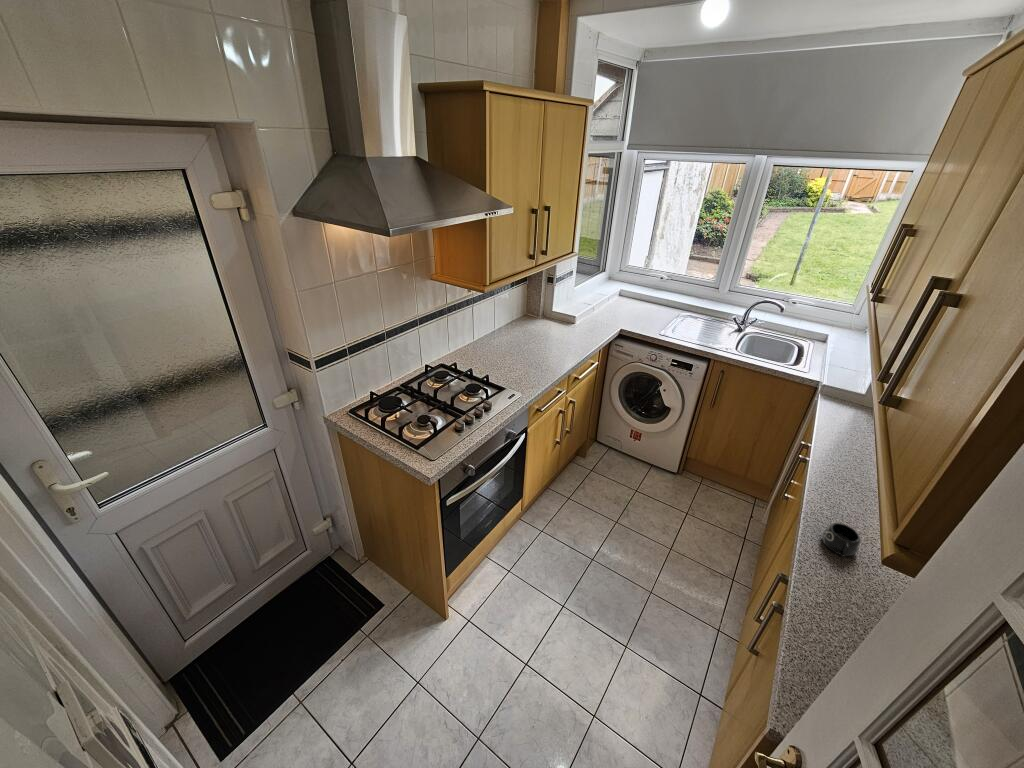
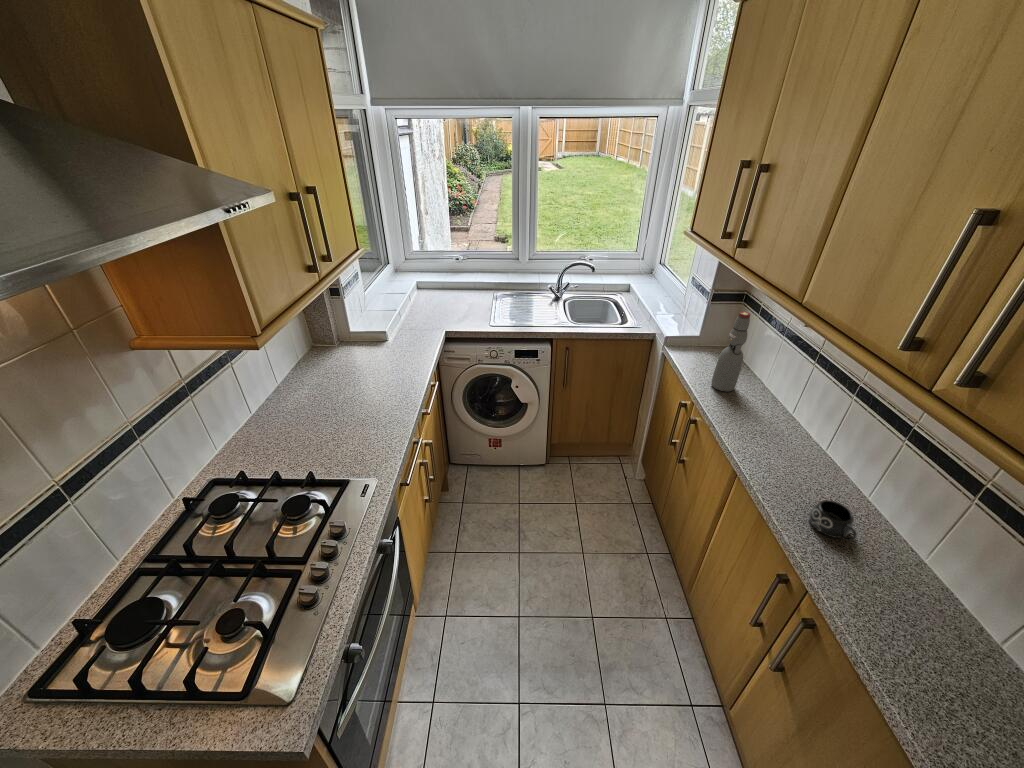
bottle: none [832,368,882,442] -> present [712,311,751,391]

